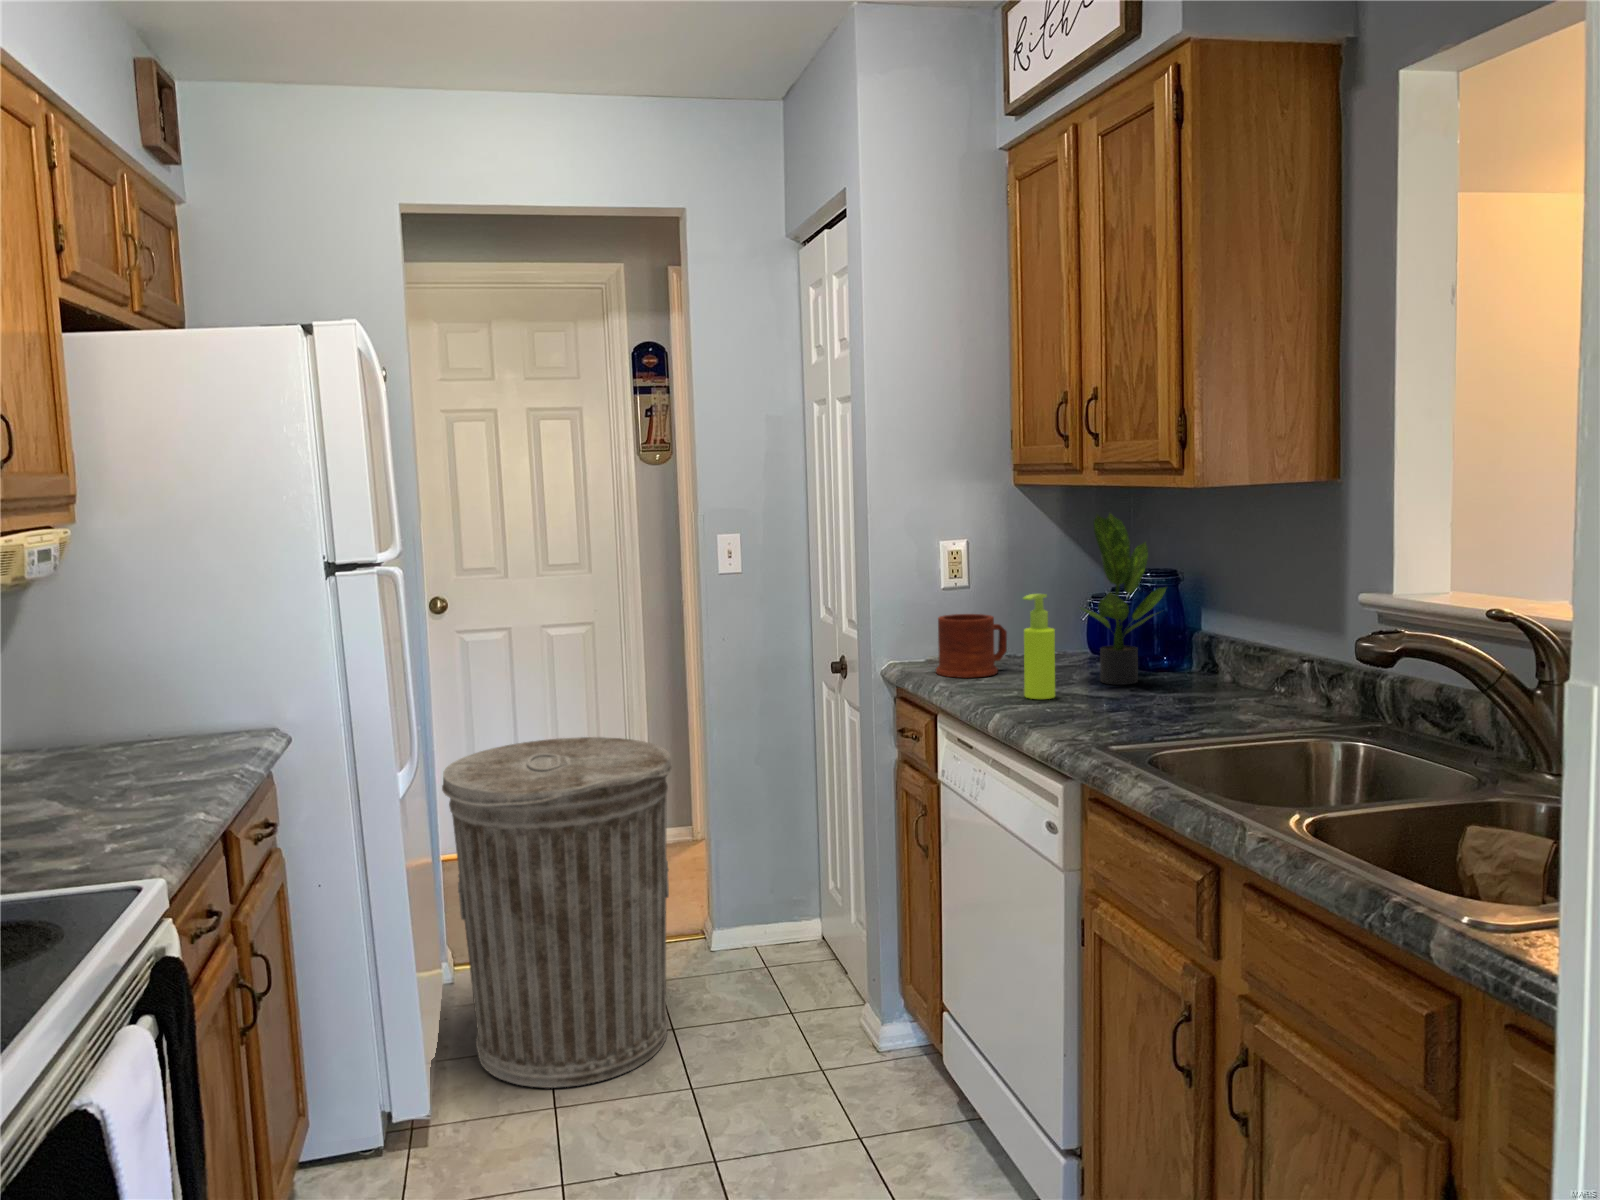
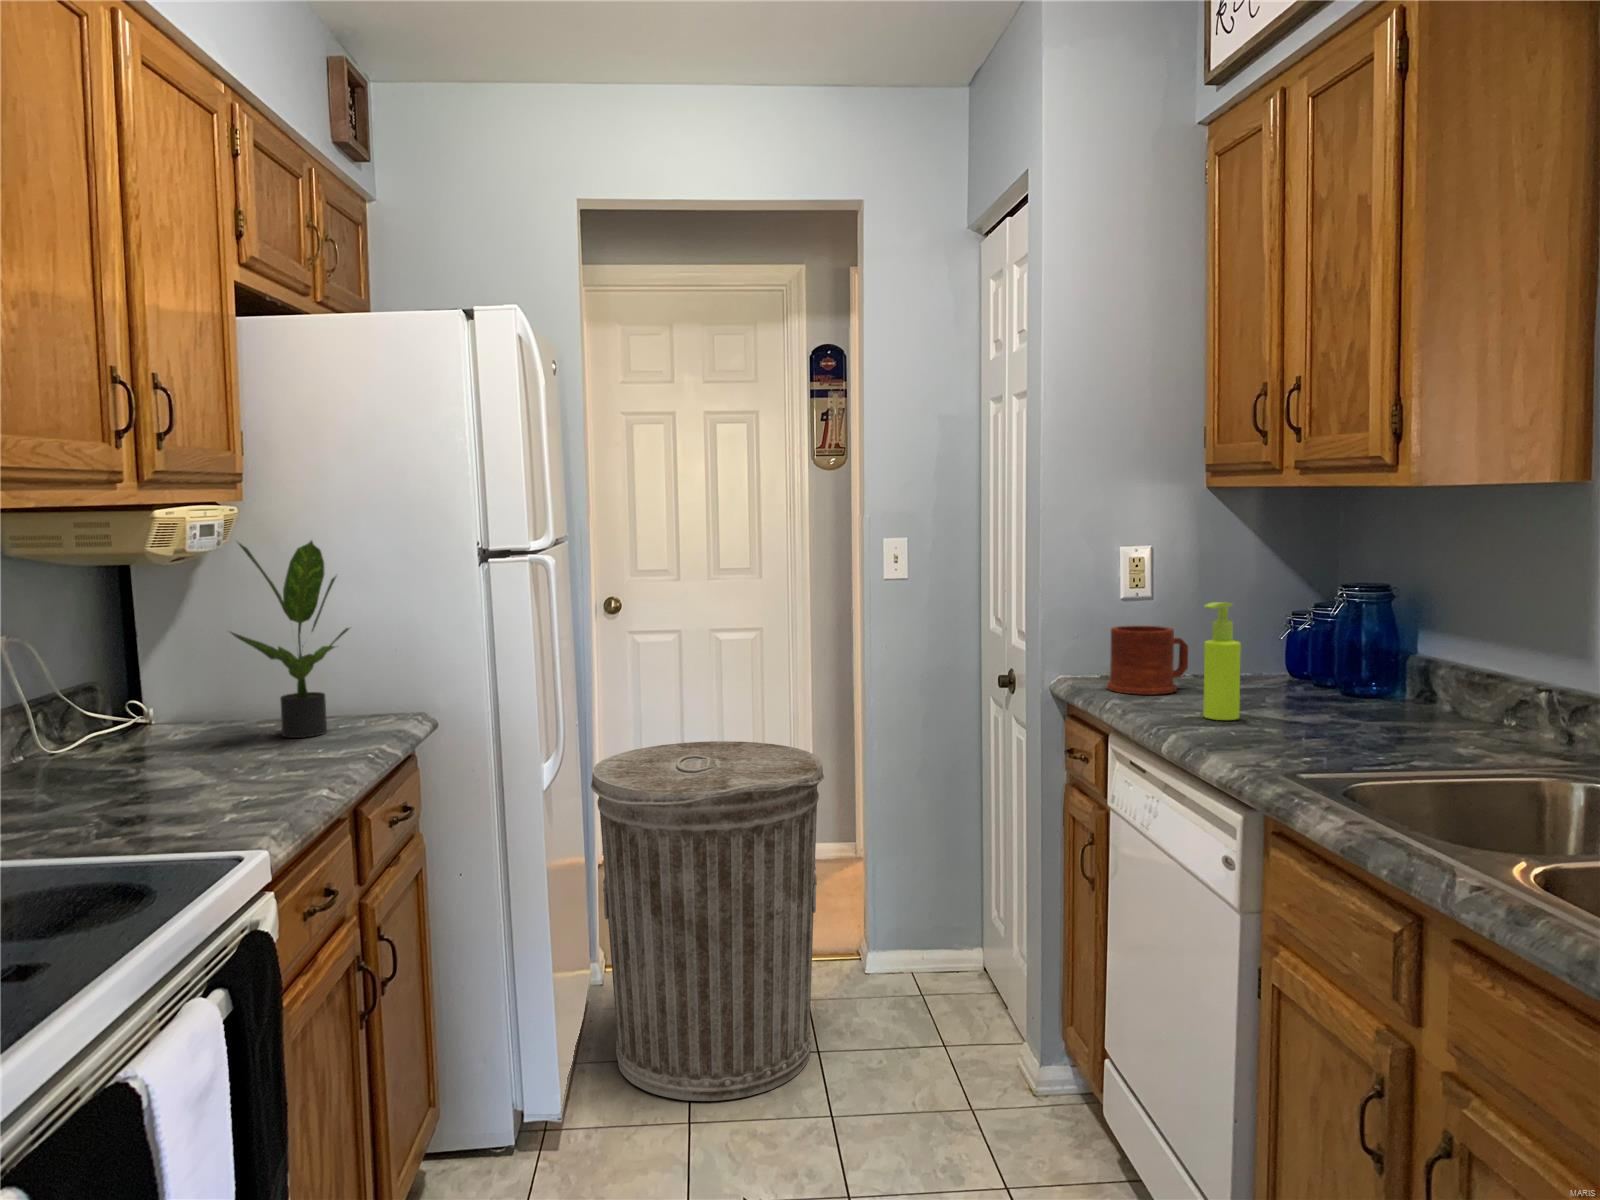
potted plant: present [1080,513,1166,685] -> present [231,541,349,738]

